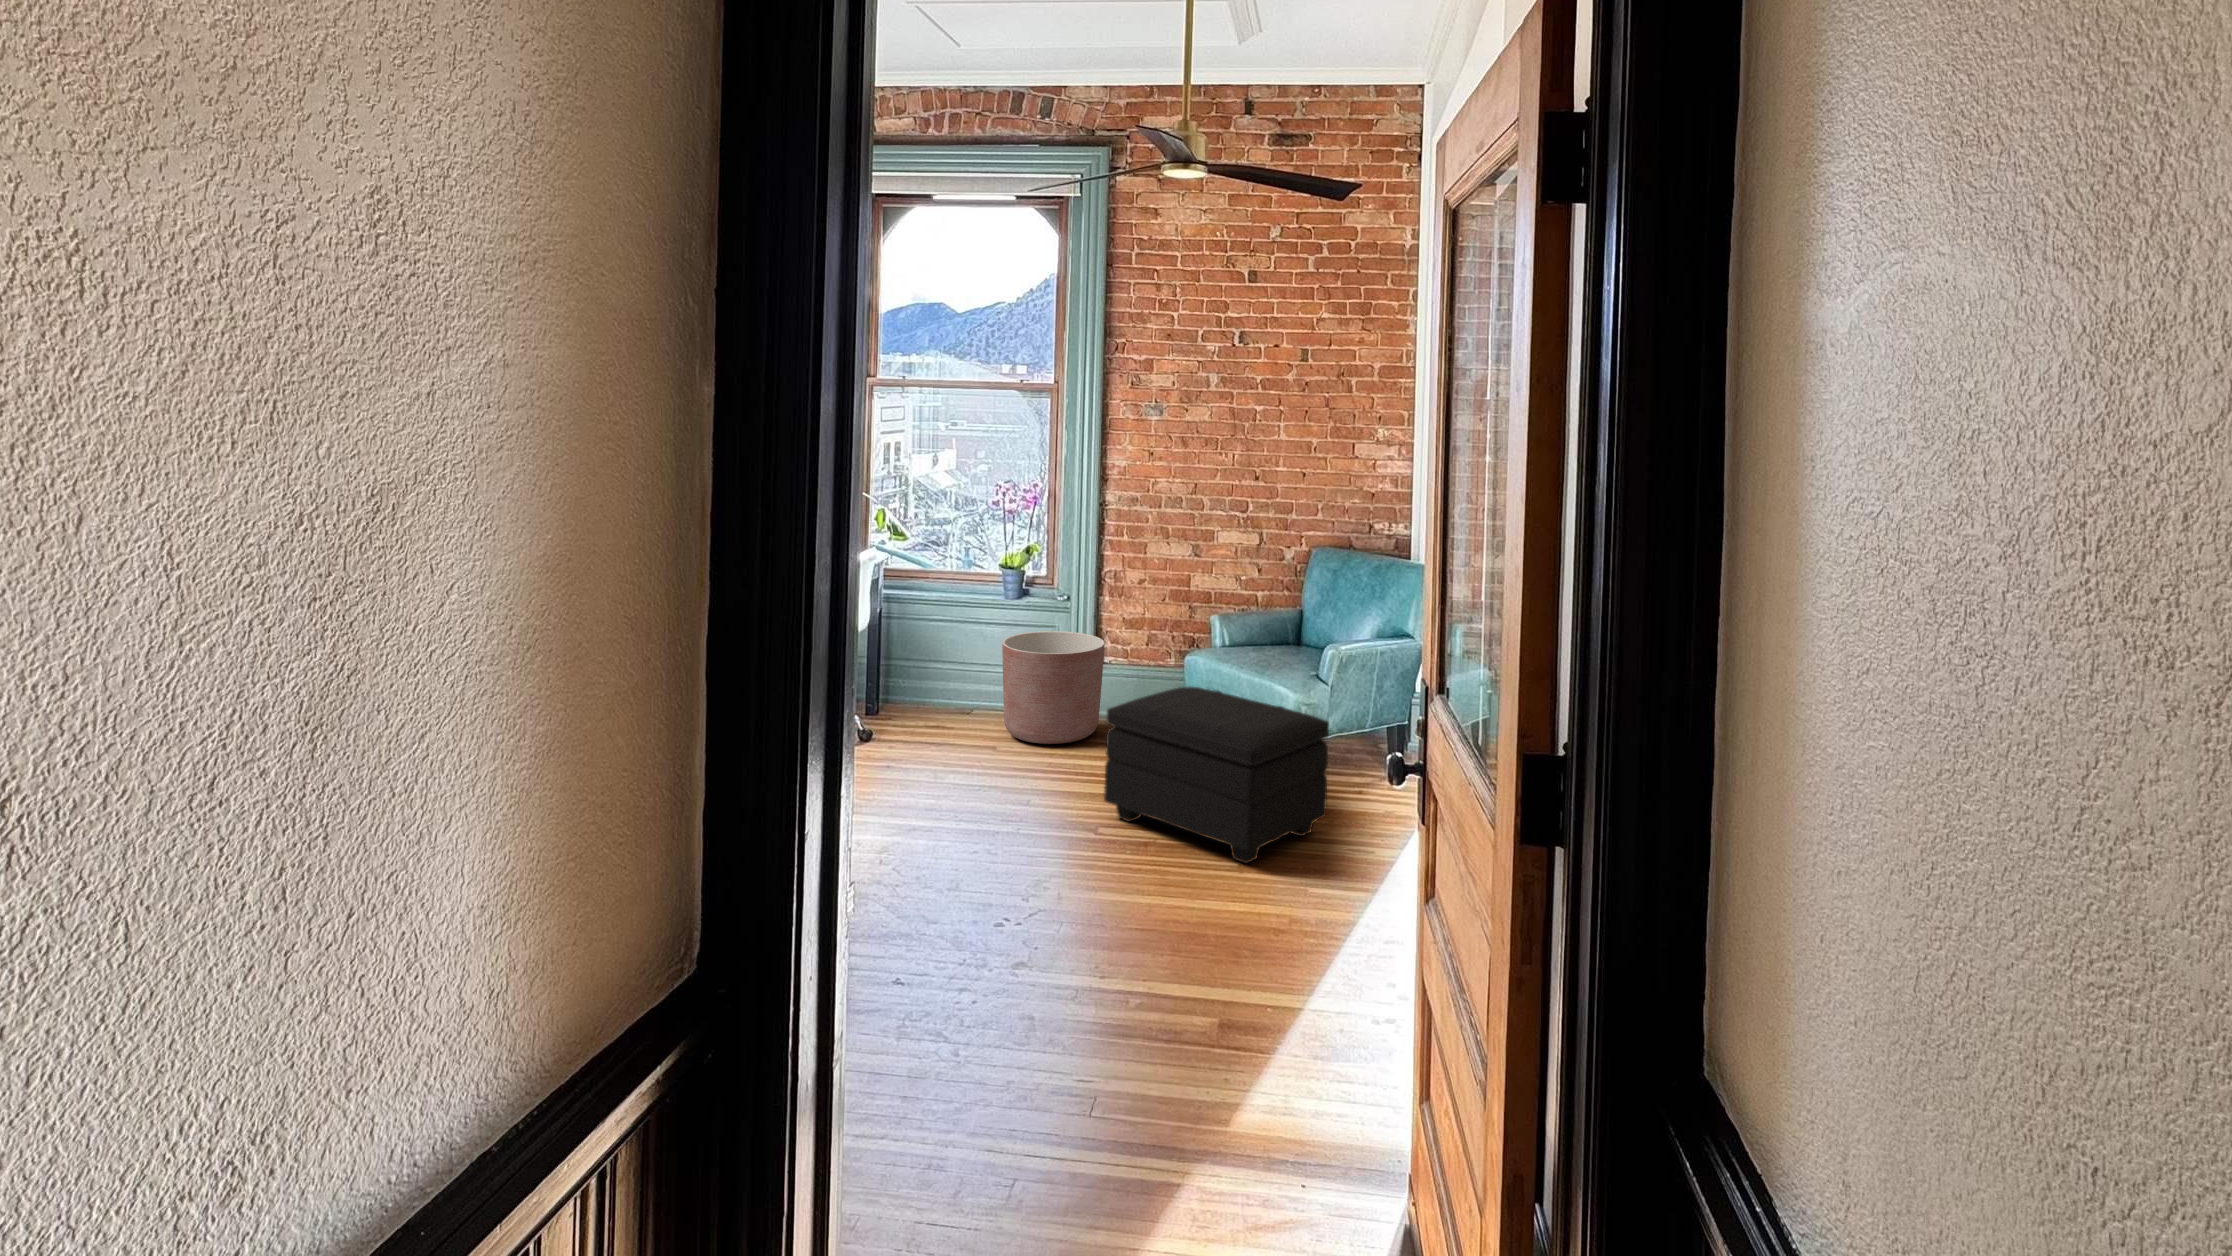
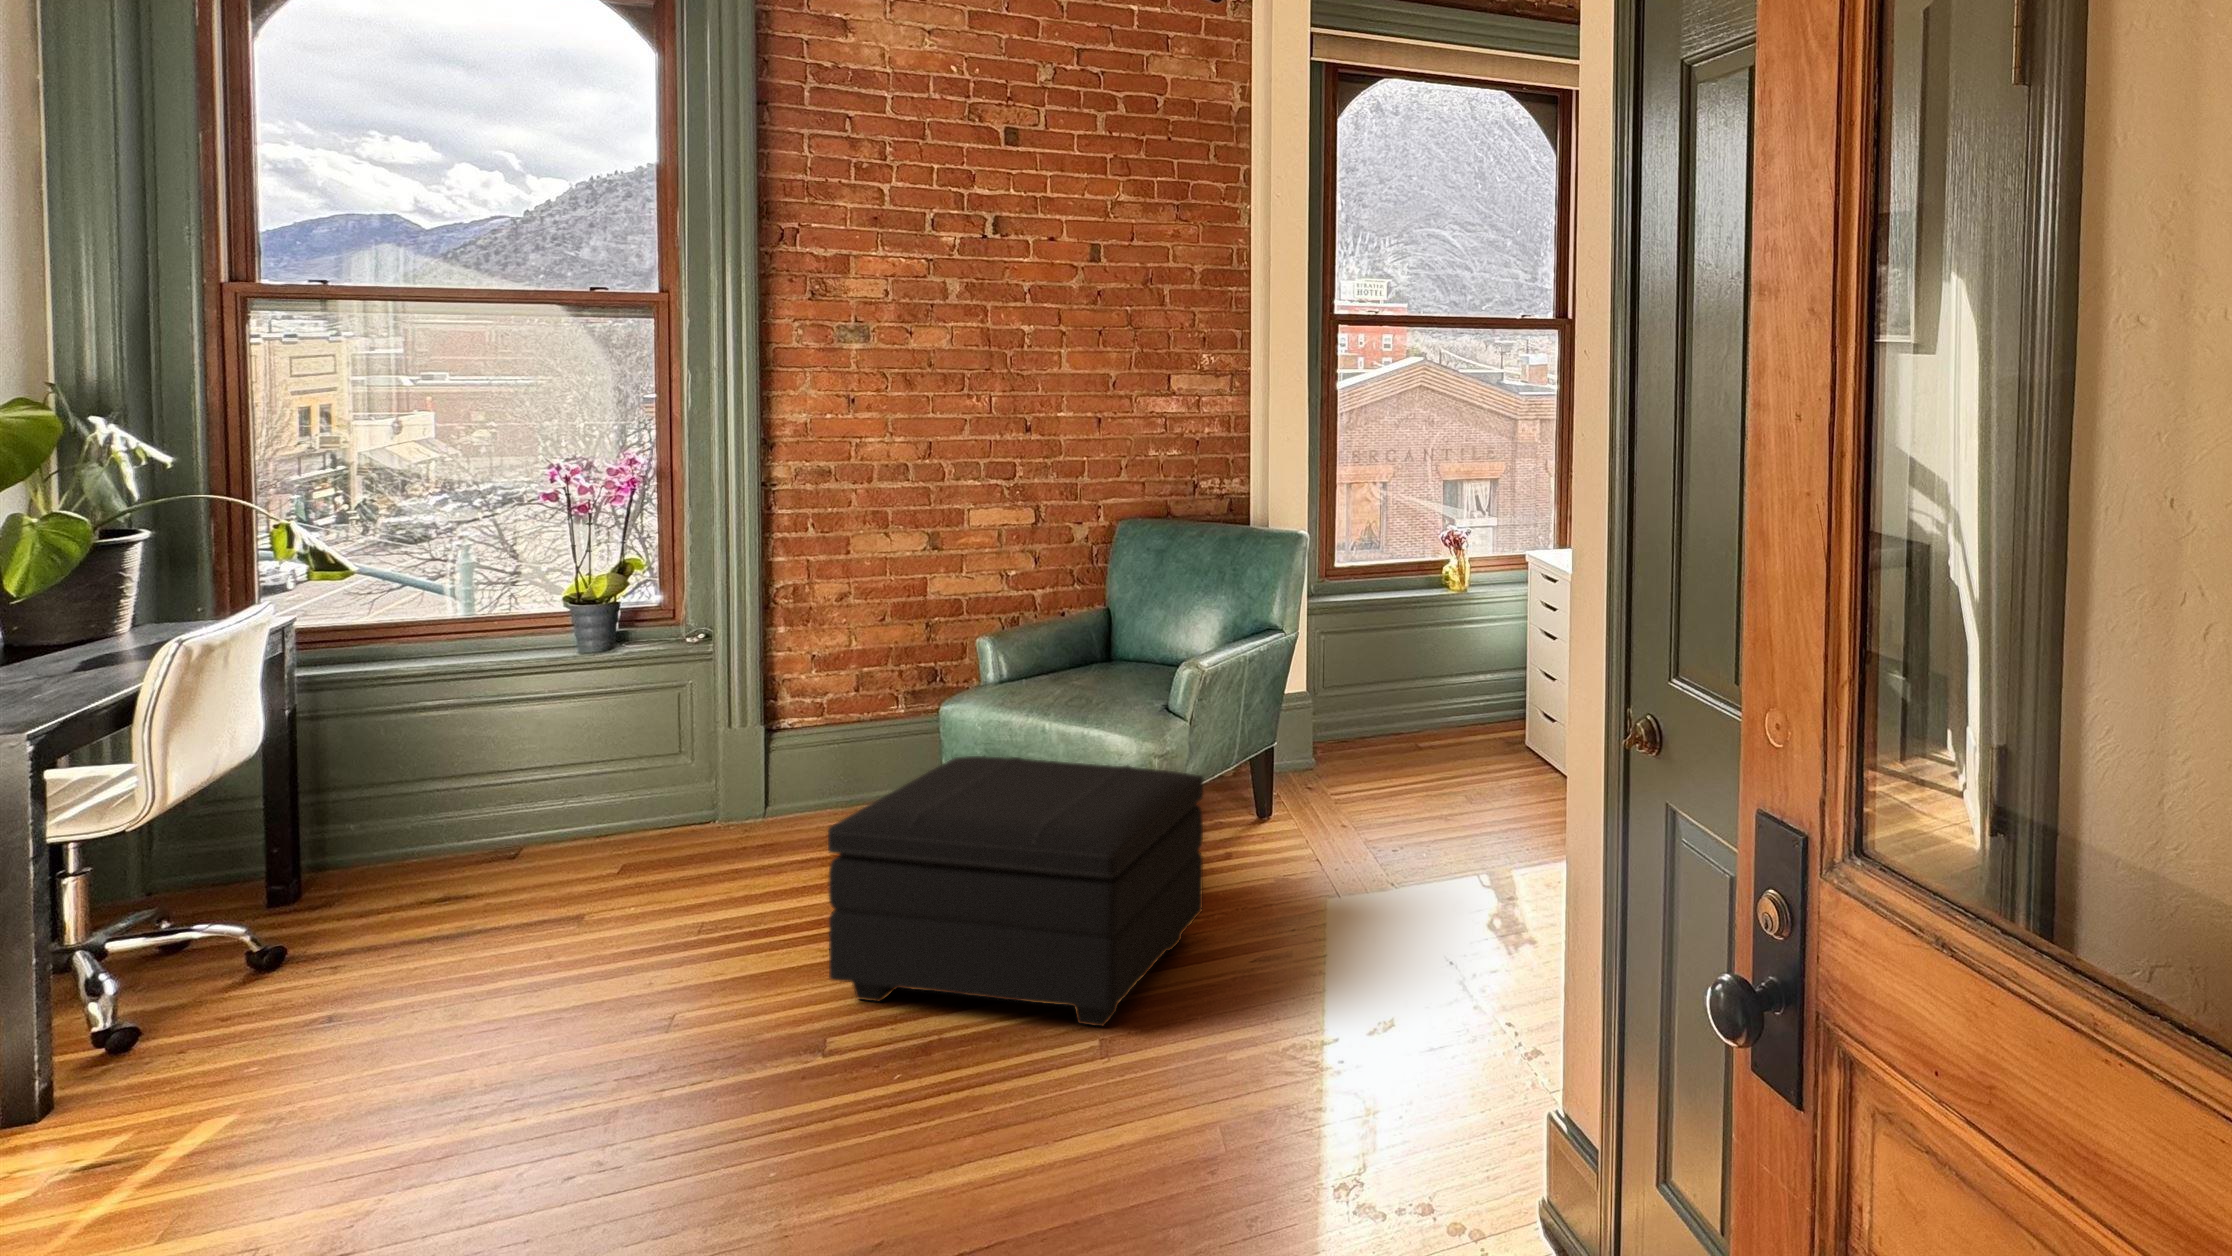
planter: present [1002,631,1105,744] -> none [585,692,788,889]

